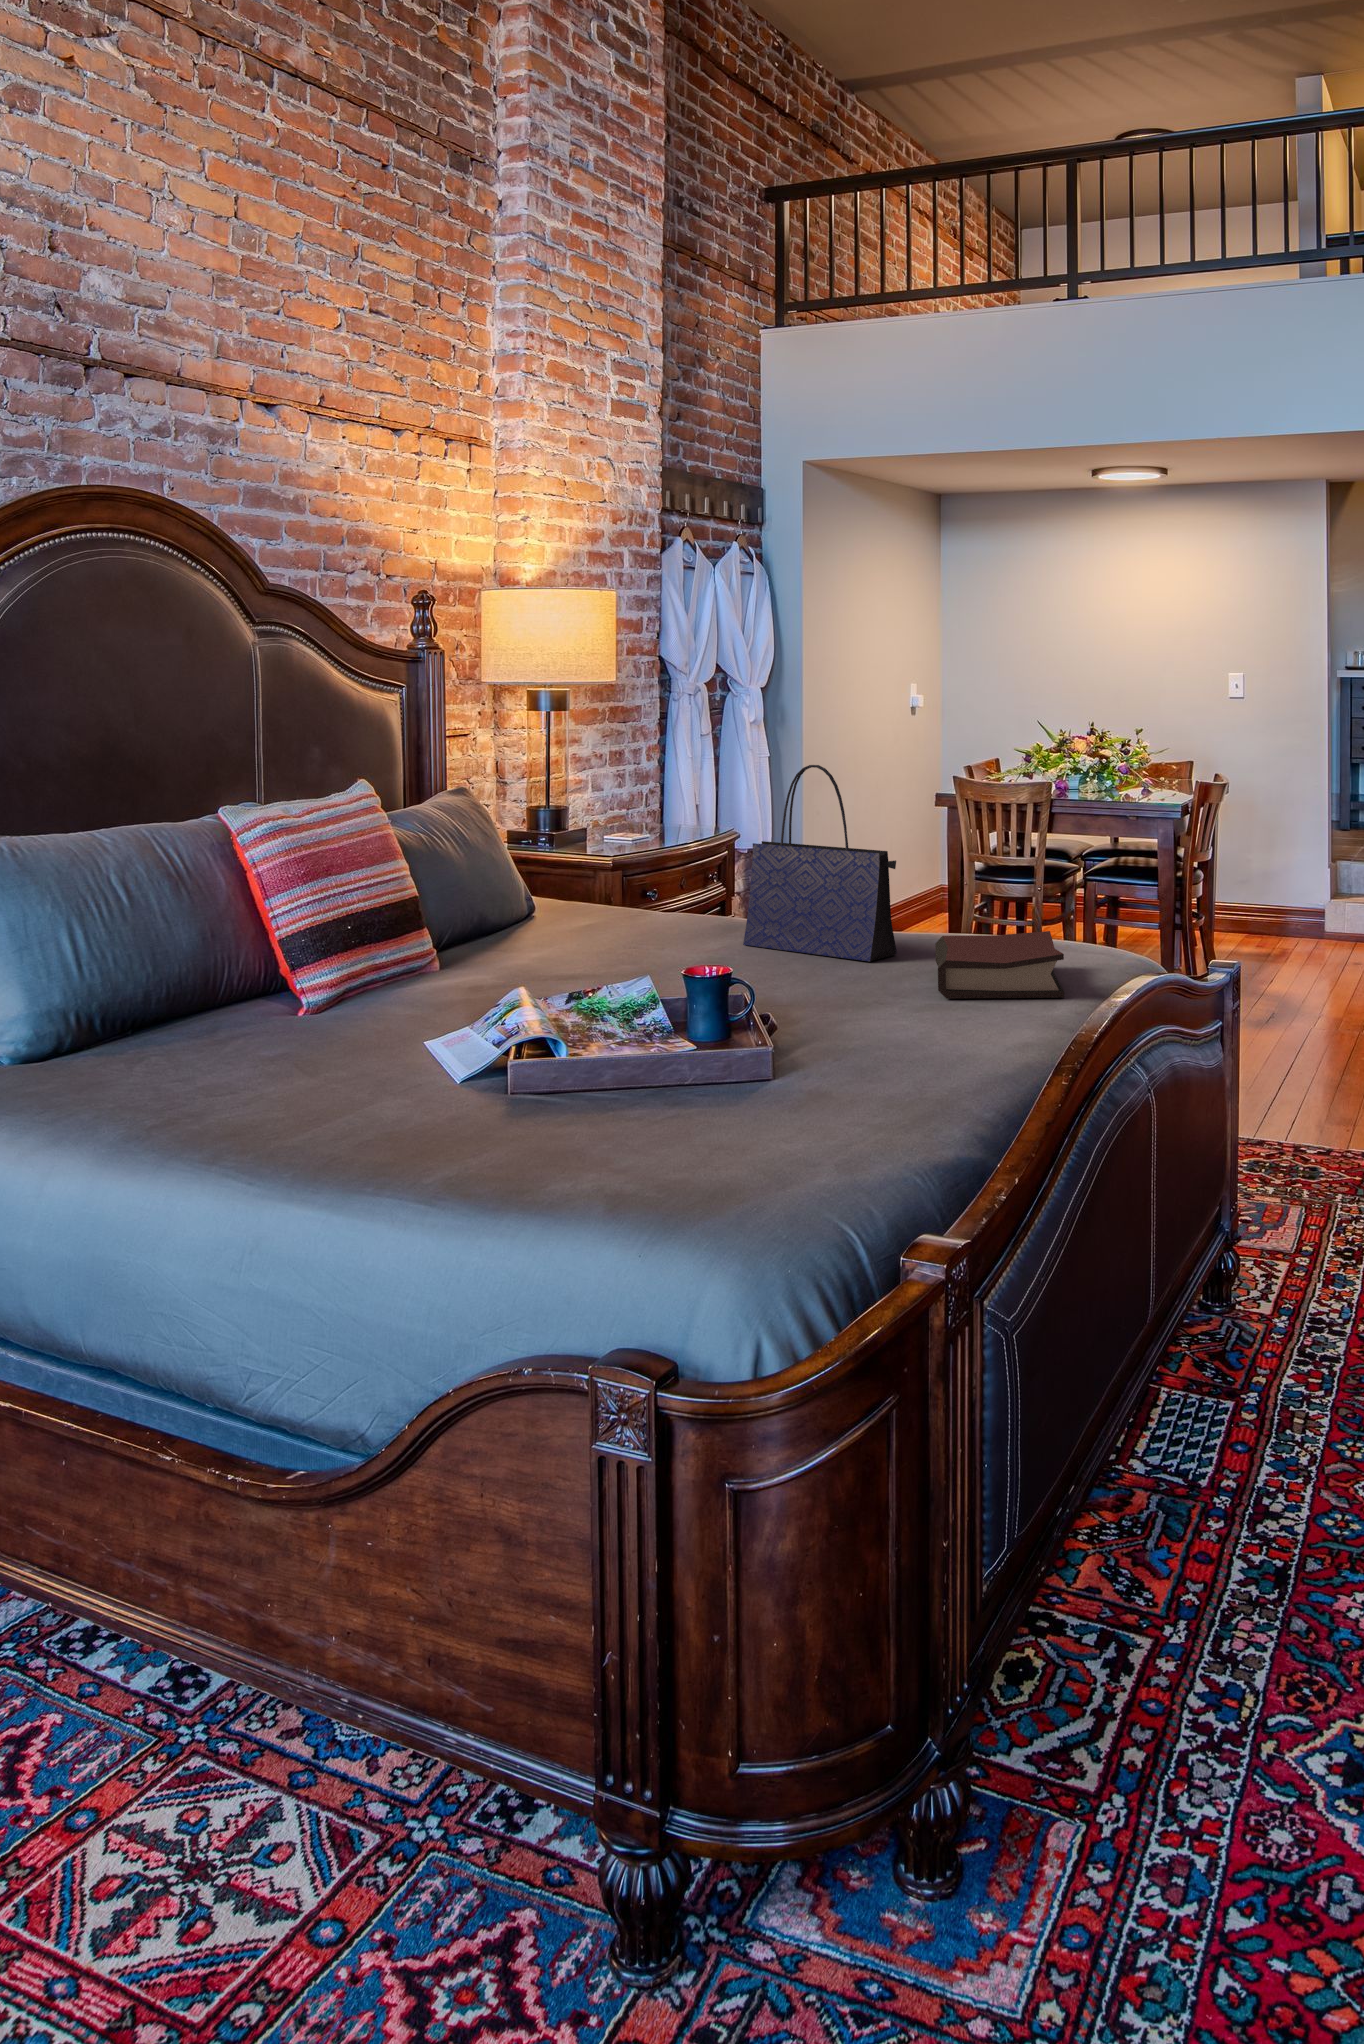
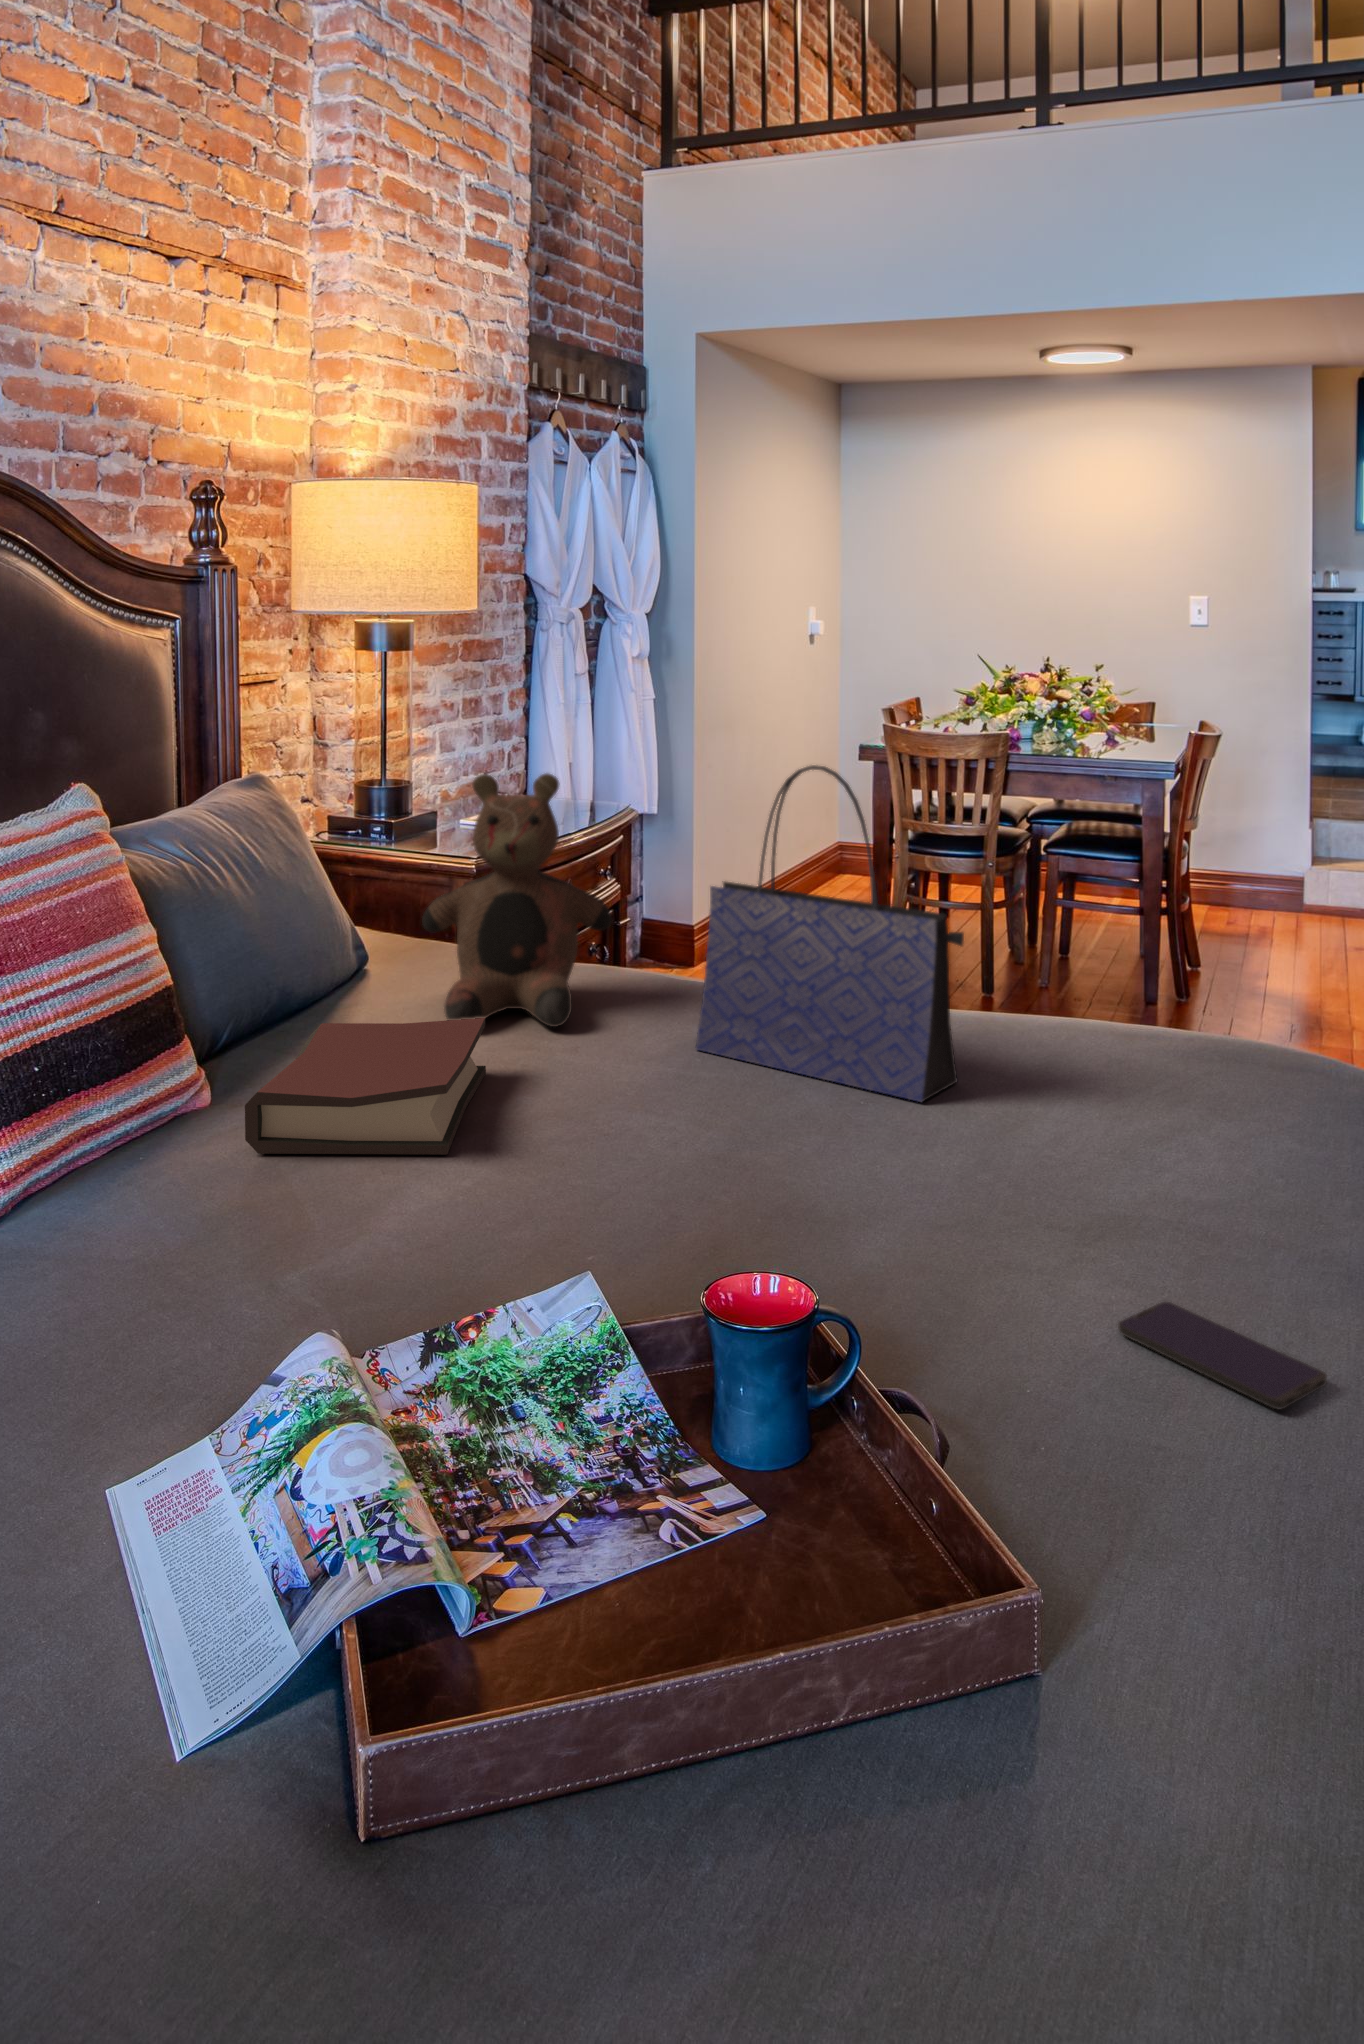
teddy bear: none [573,779,697,937] -> present [422,773,612,1027]
hardback book: present [935,931,1064,999] -> present [245,1018,486,1155]
smartphone: none [921,1017,1011,1045] -> present [1118,1302,1327,1409]

